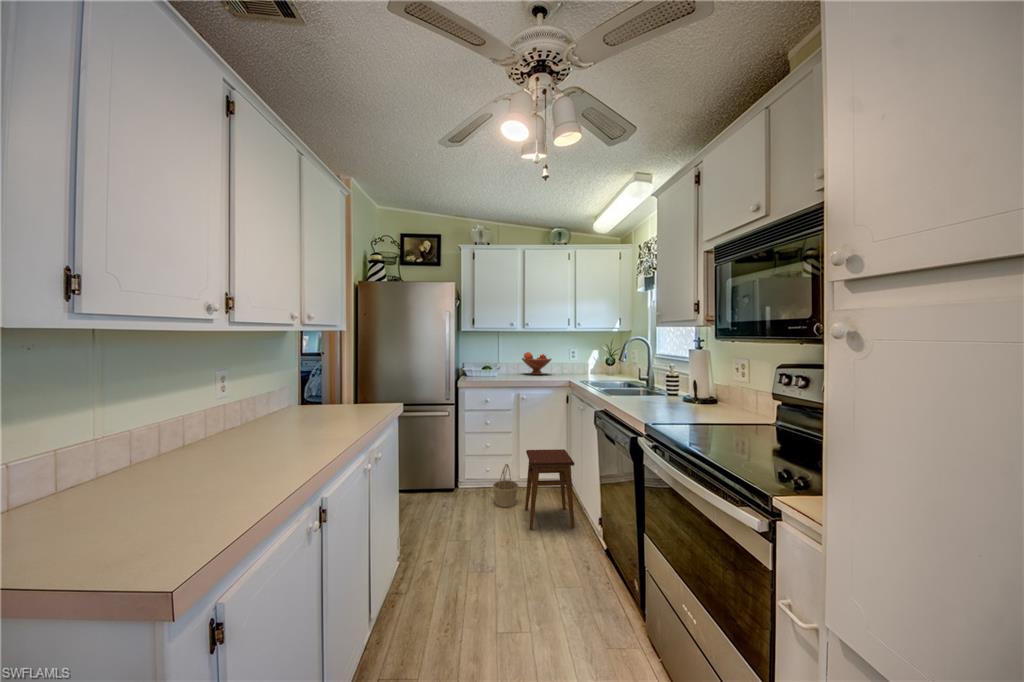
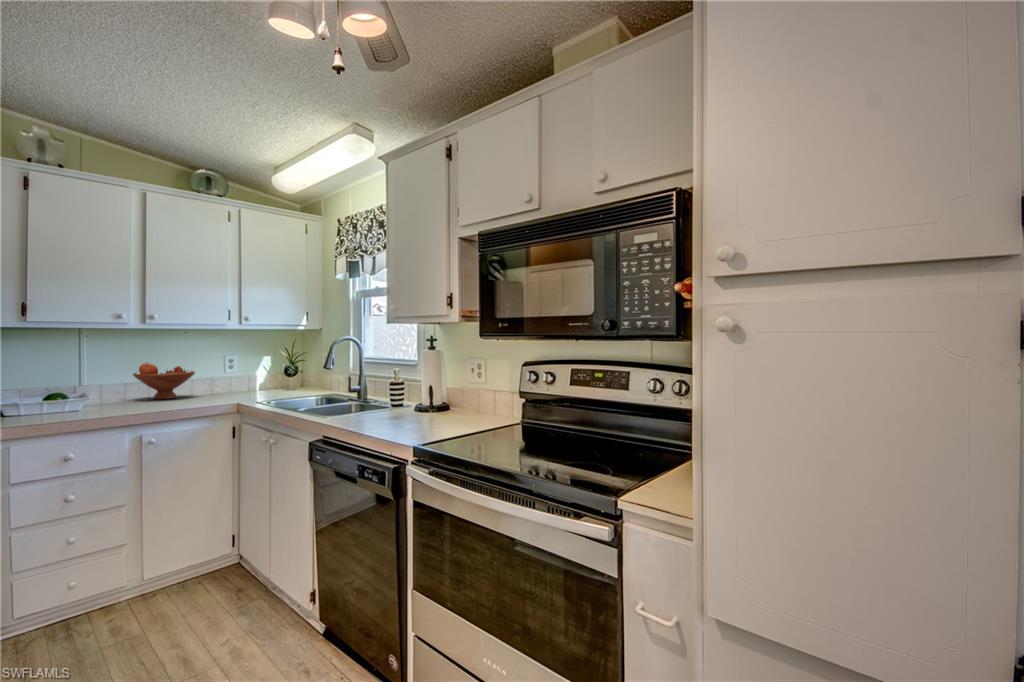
stool: present [525,449,574,529] -> none [164,508,267,661]
basket: present [493,464,518,507] -> none [83,564,146,647]

